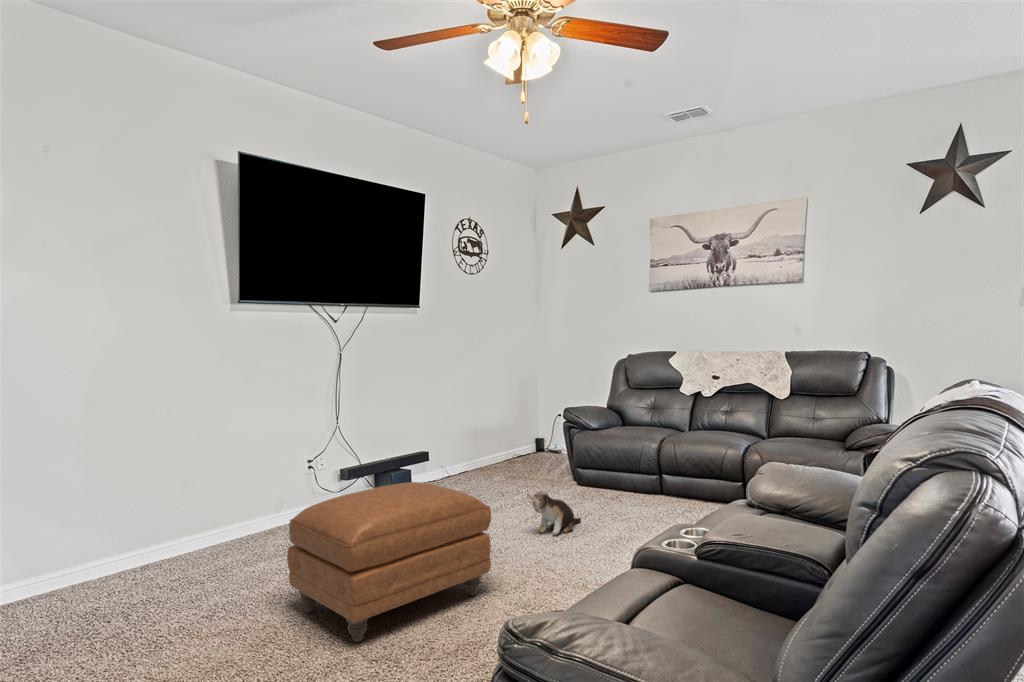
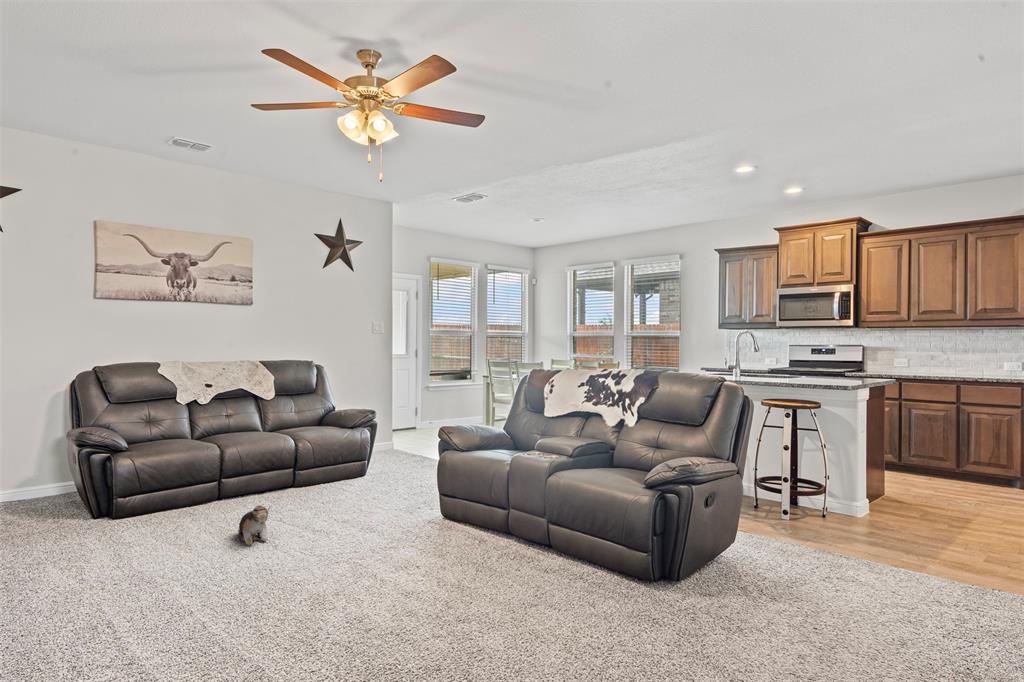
ottoman: present [287,482,491,642] -> none [273,502,433,649]

